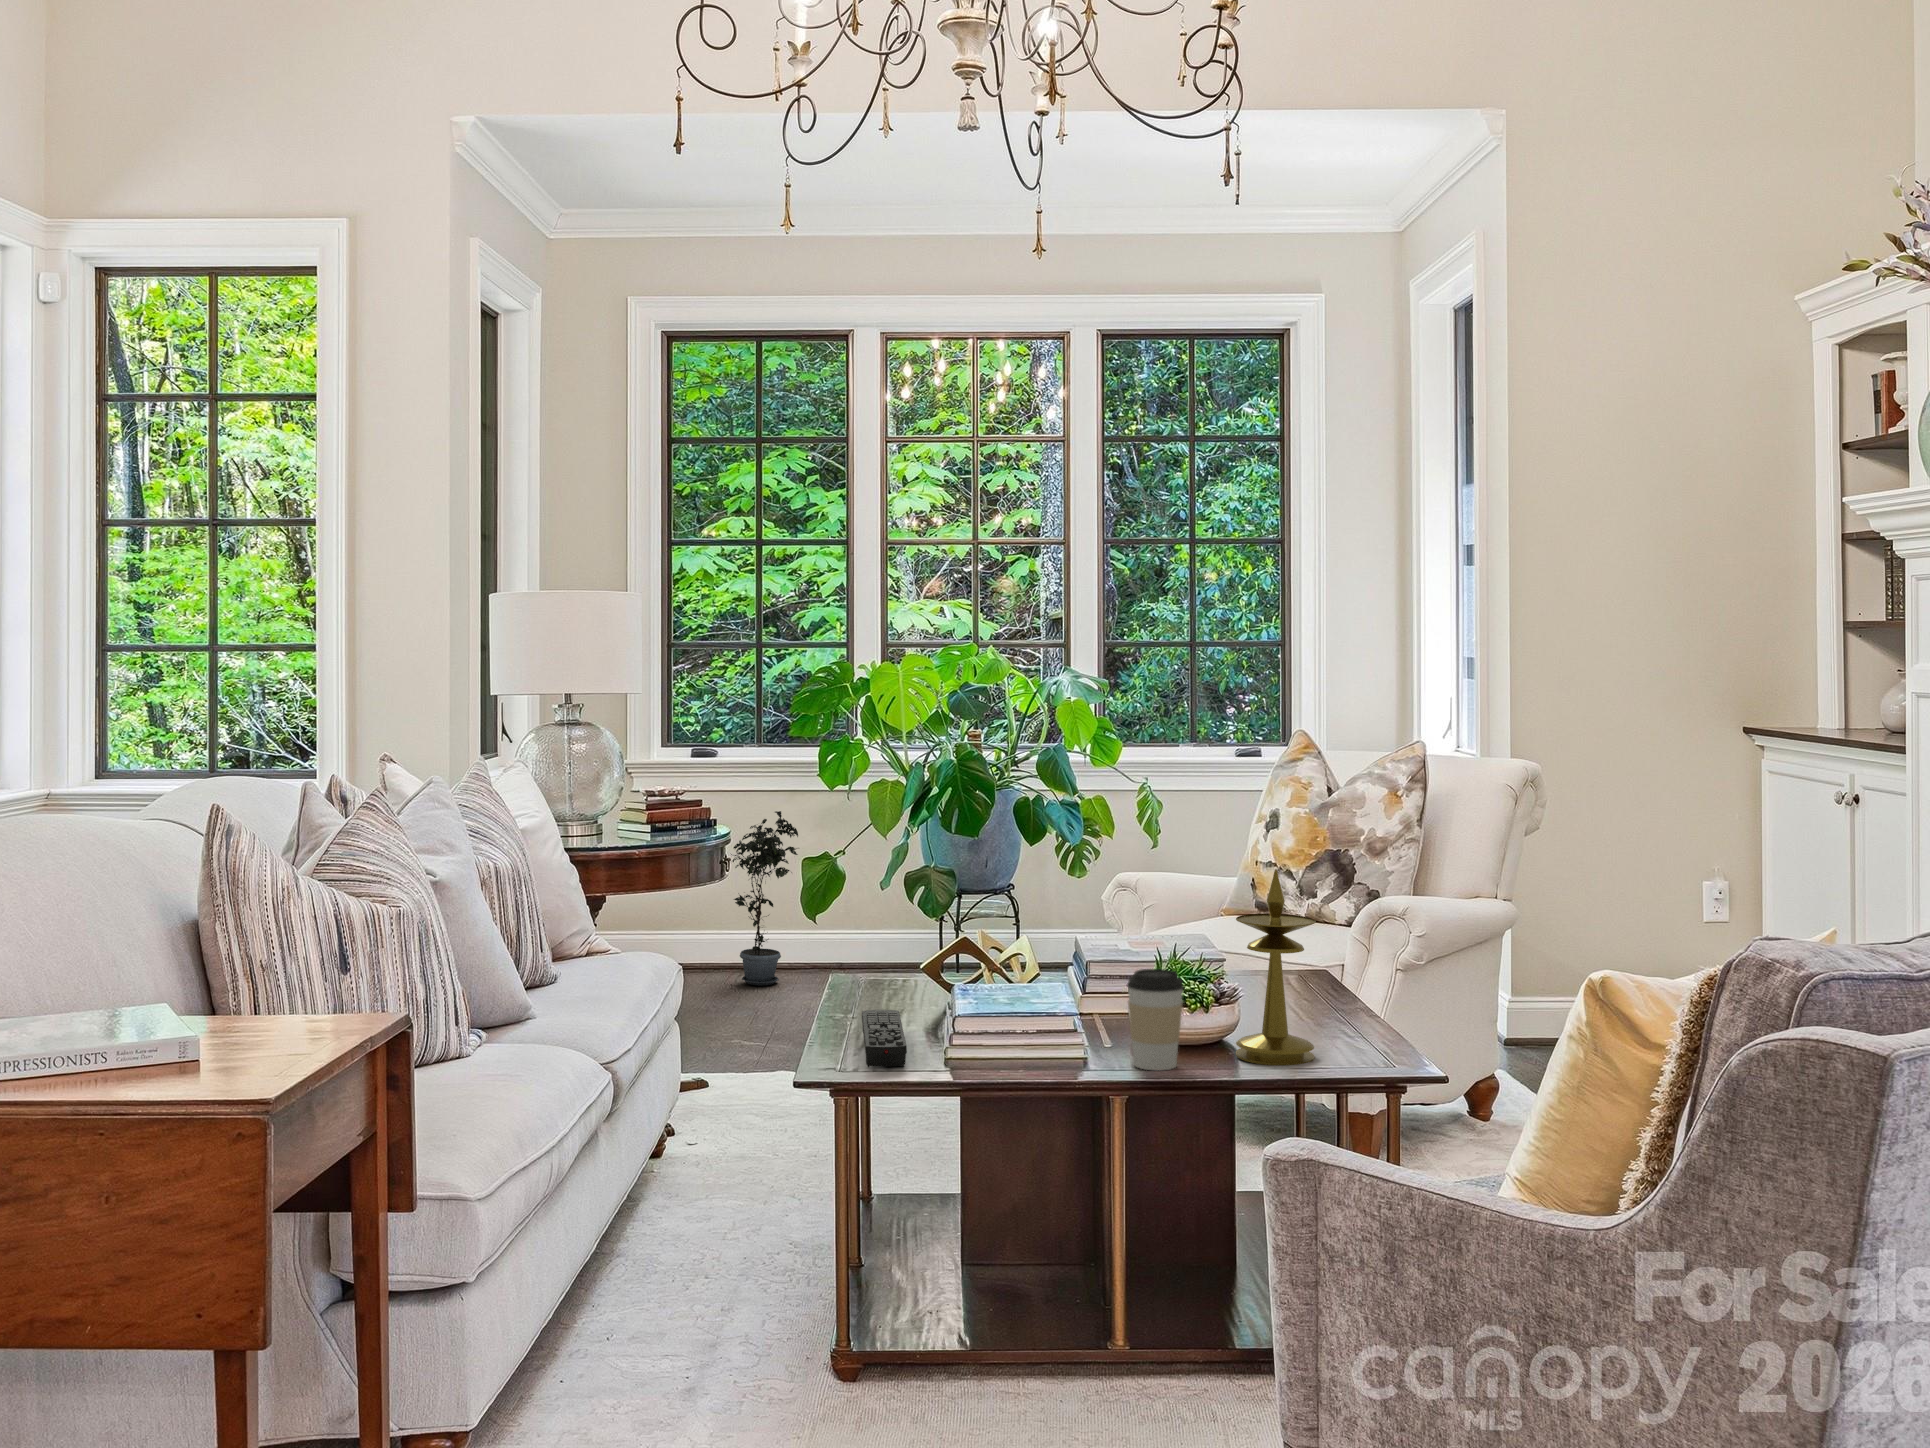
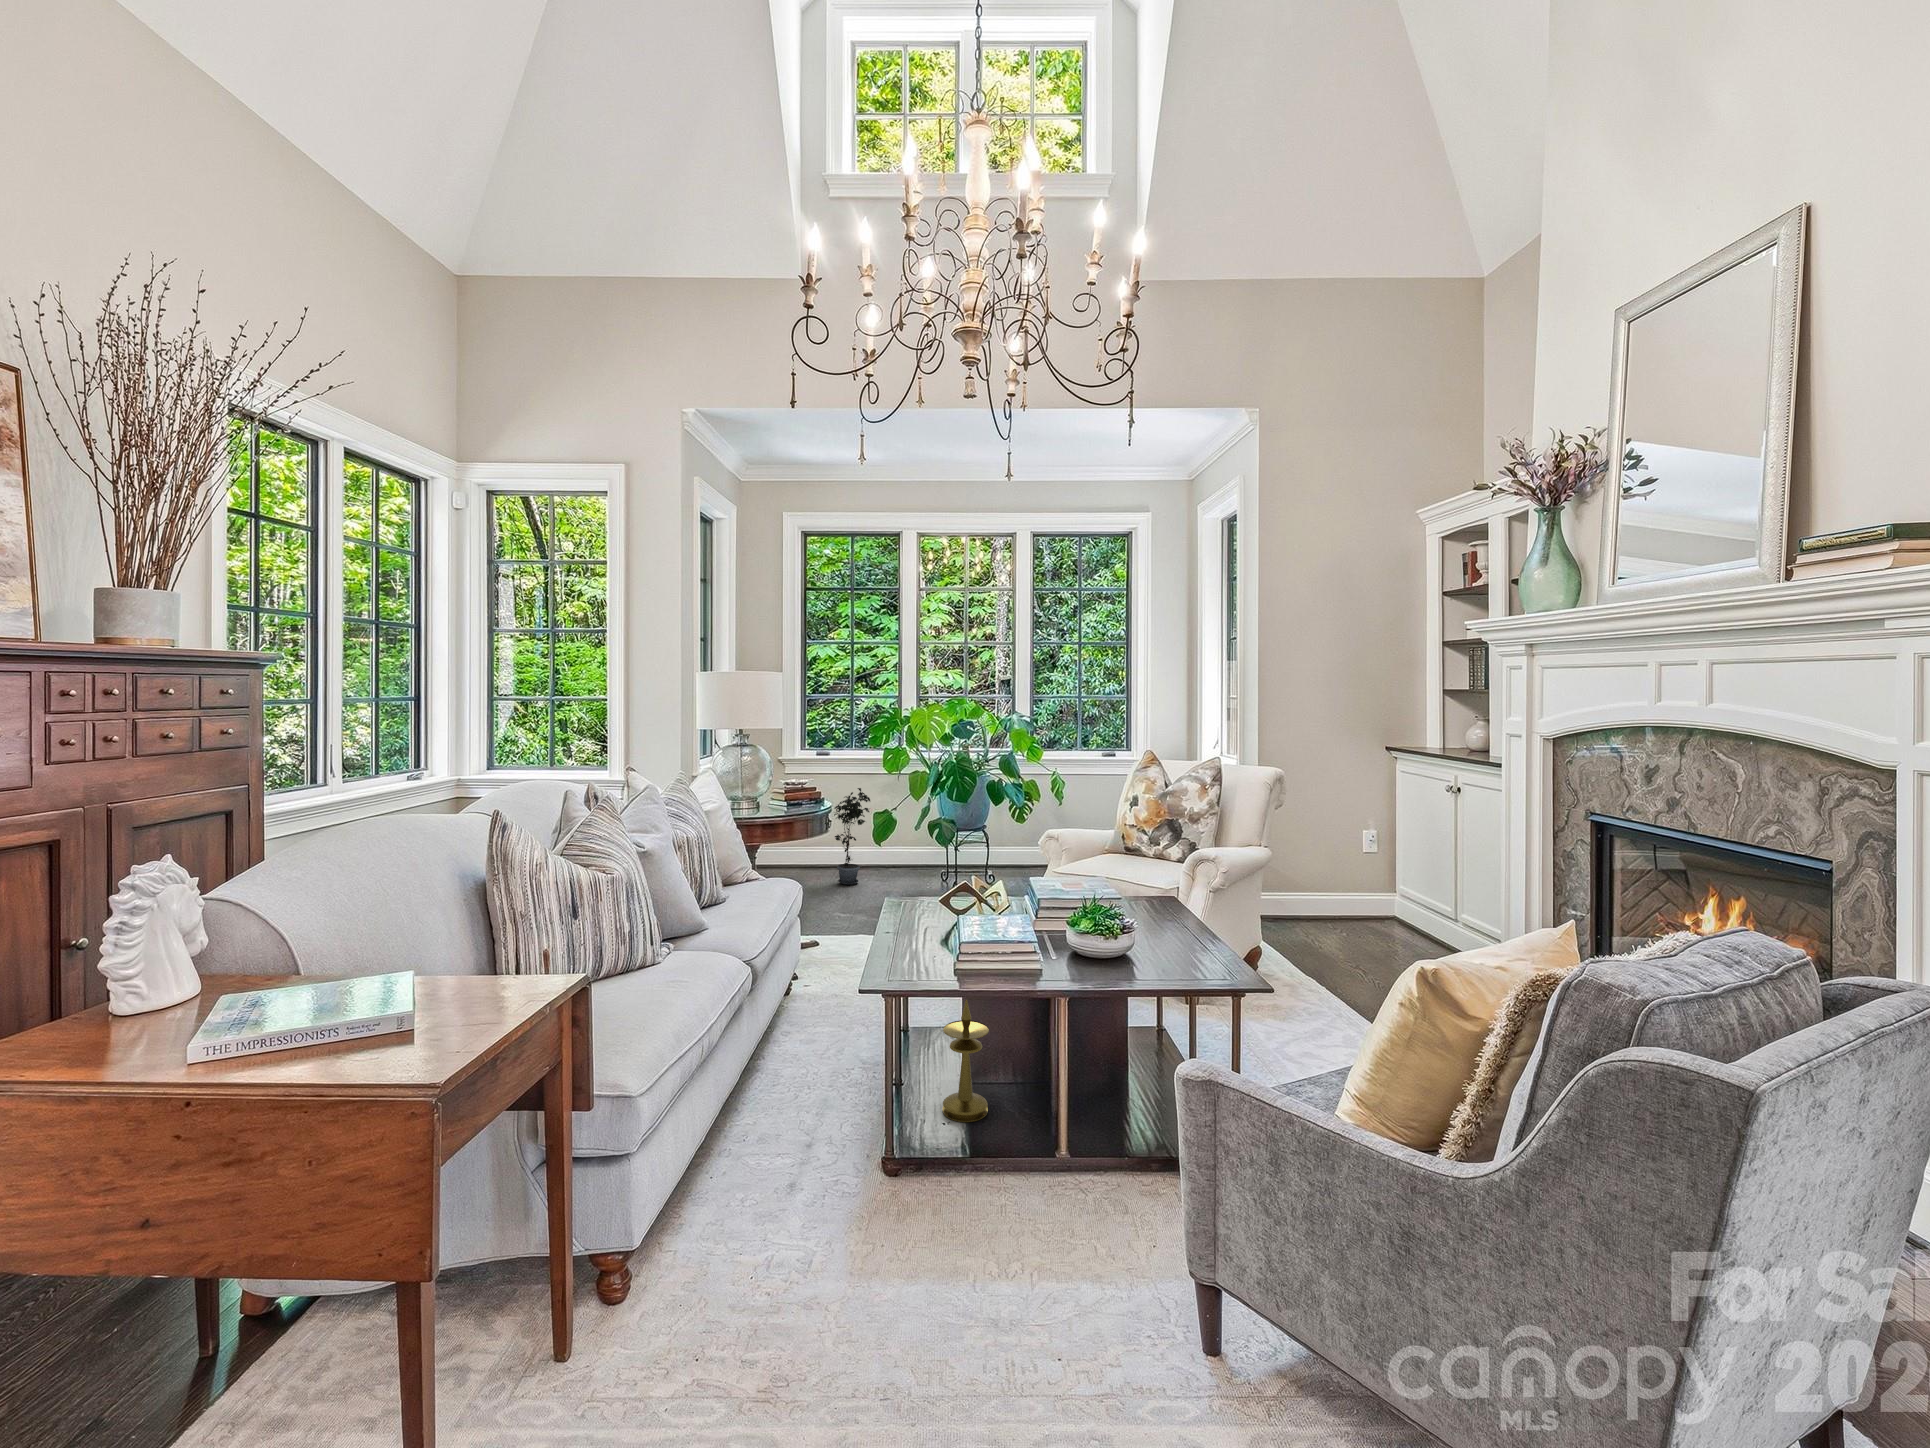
candlestick: present [1236,870,1316,1066] -> present [943,1000,989,1122]
coffee cup: present [1127,969,1184,1071] -> none [1066,910,1101,975]
remote control: present [862,1010,907,1067] -> none [904,928,931,970]

